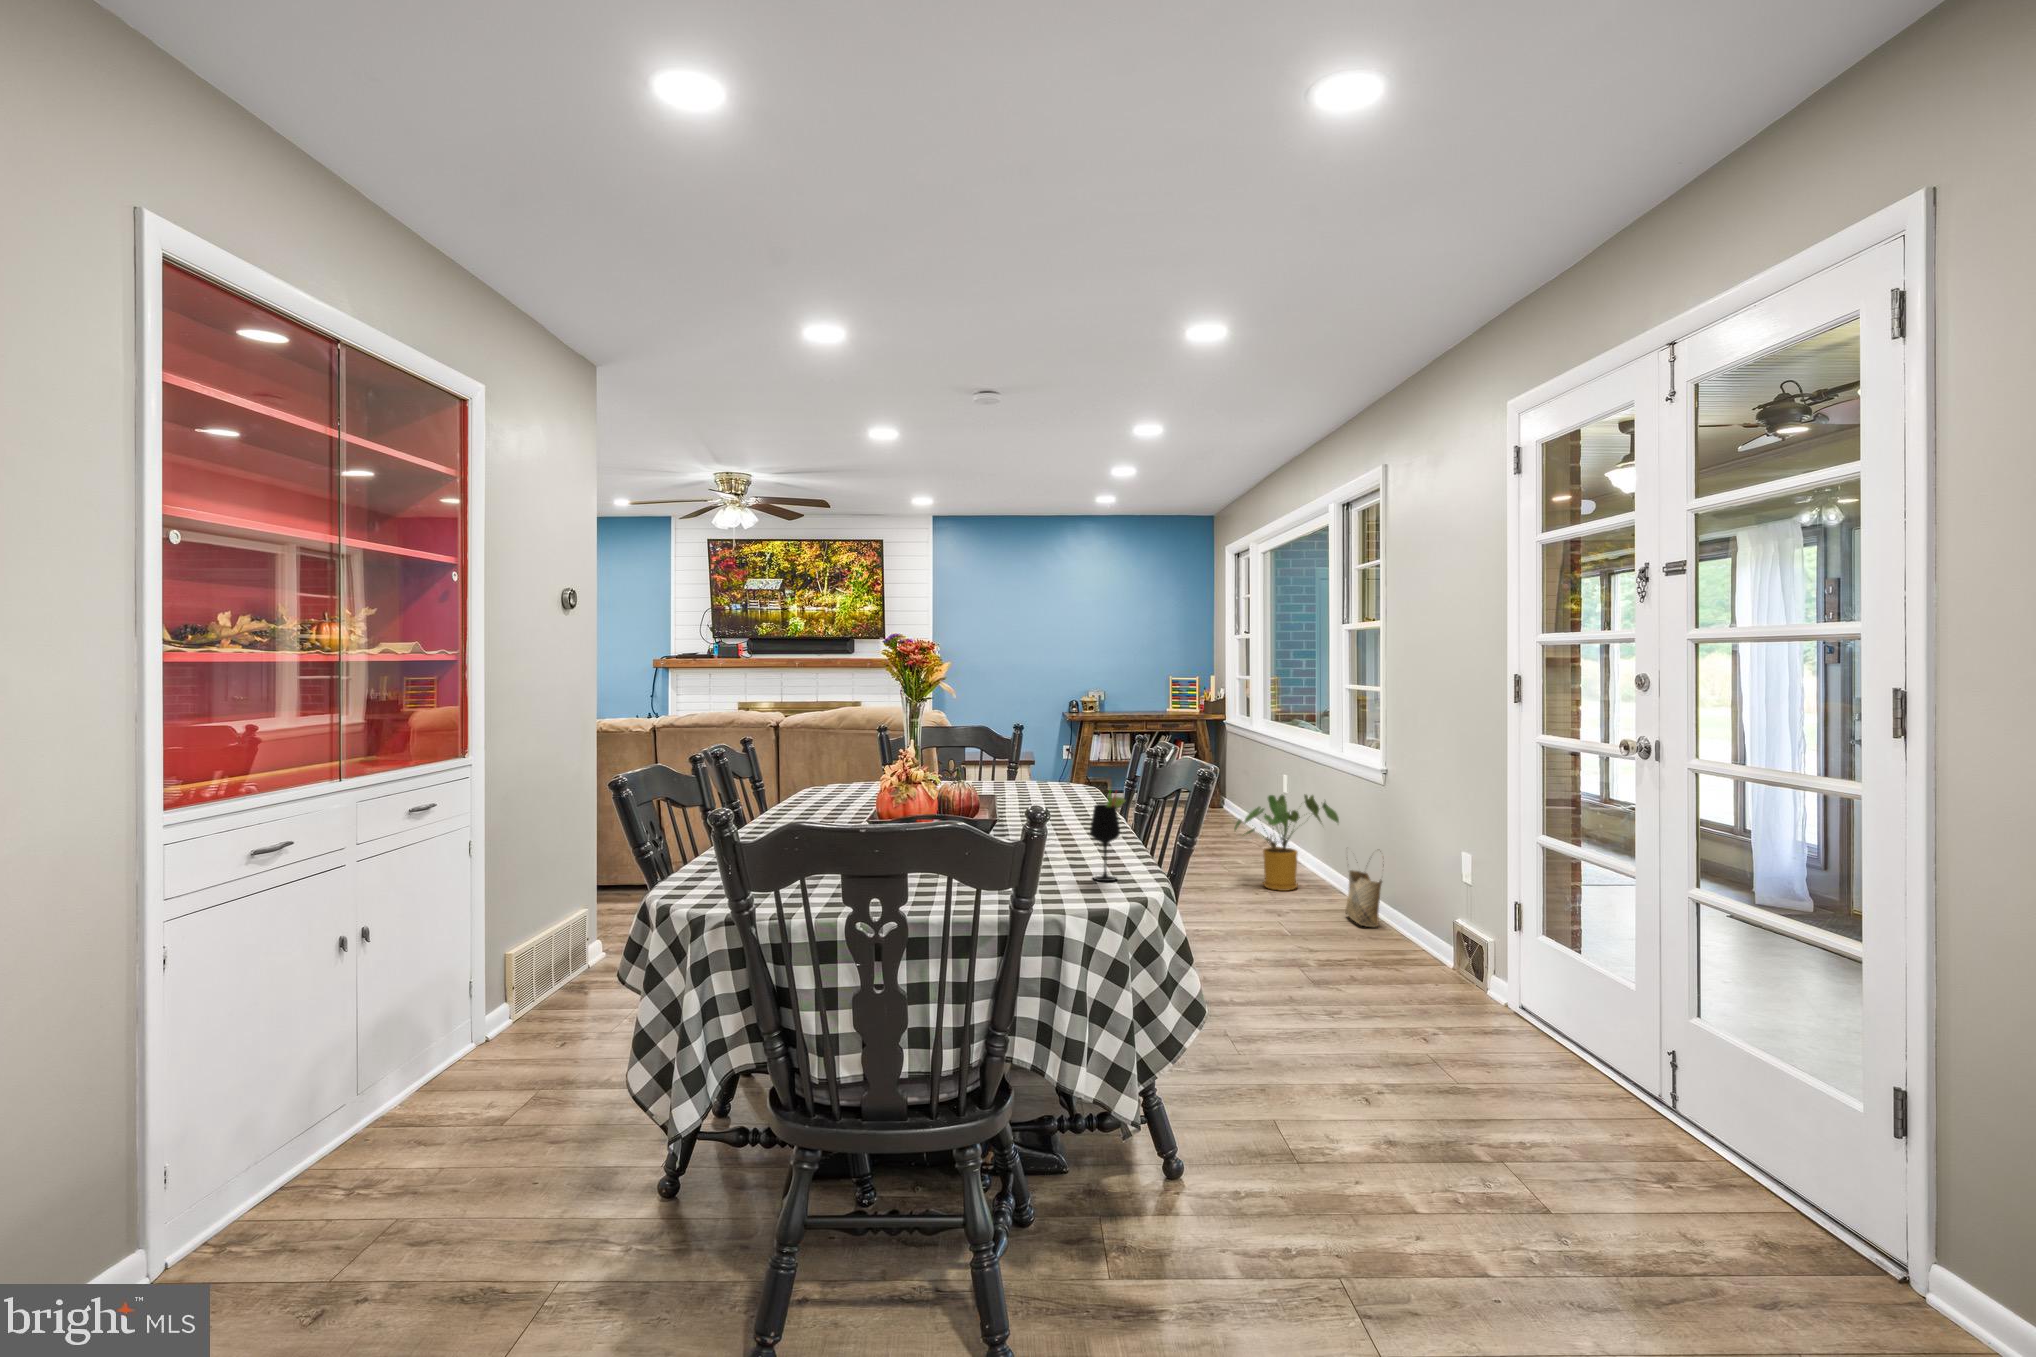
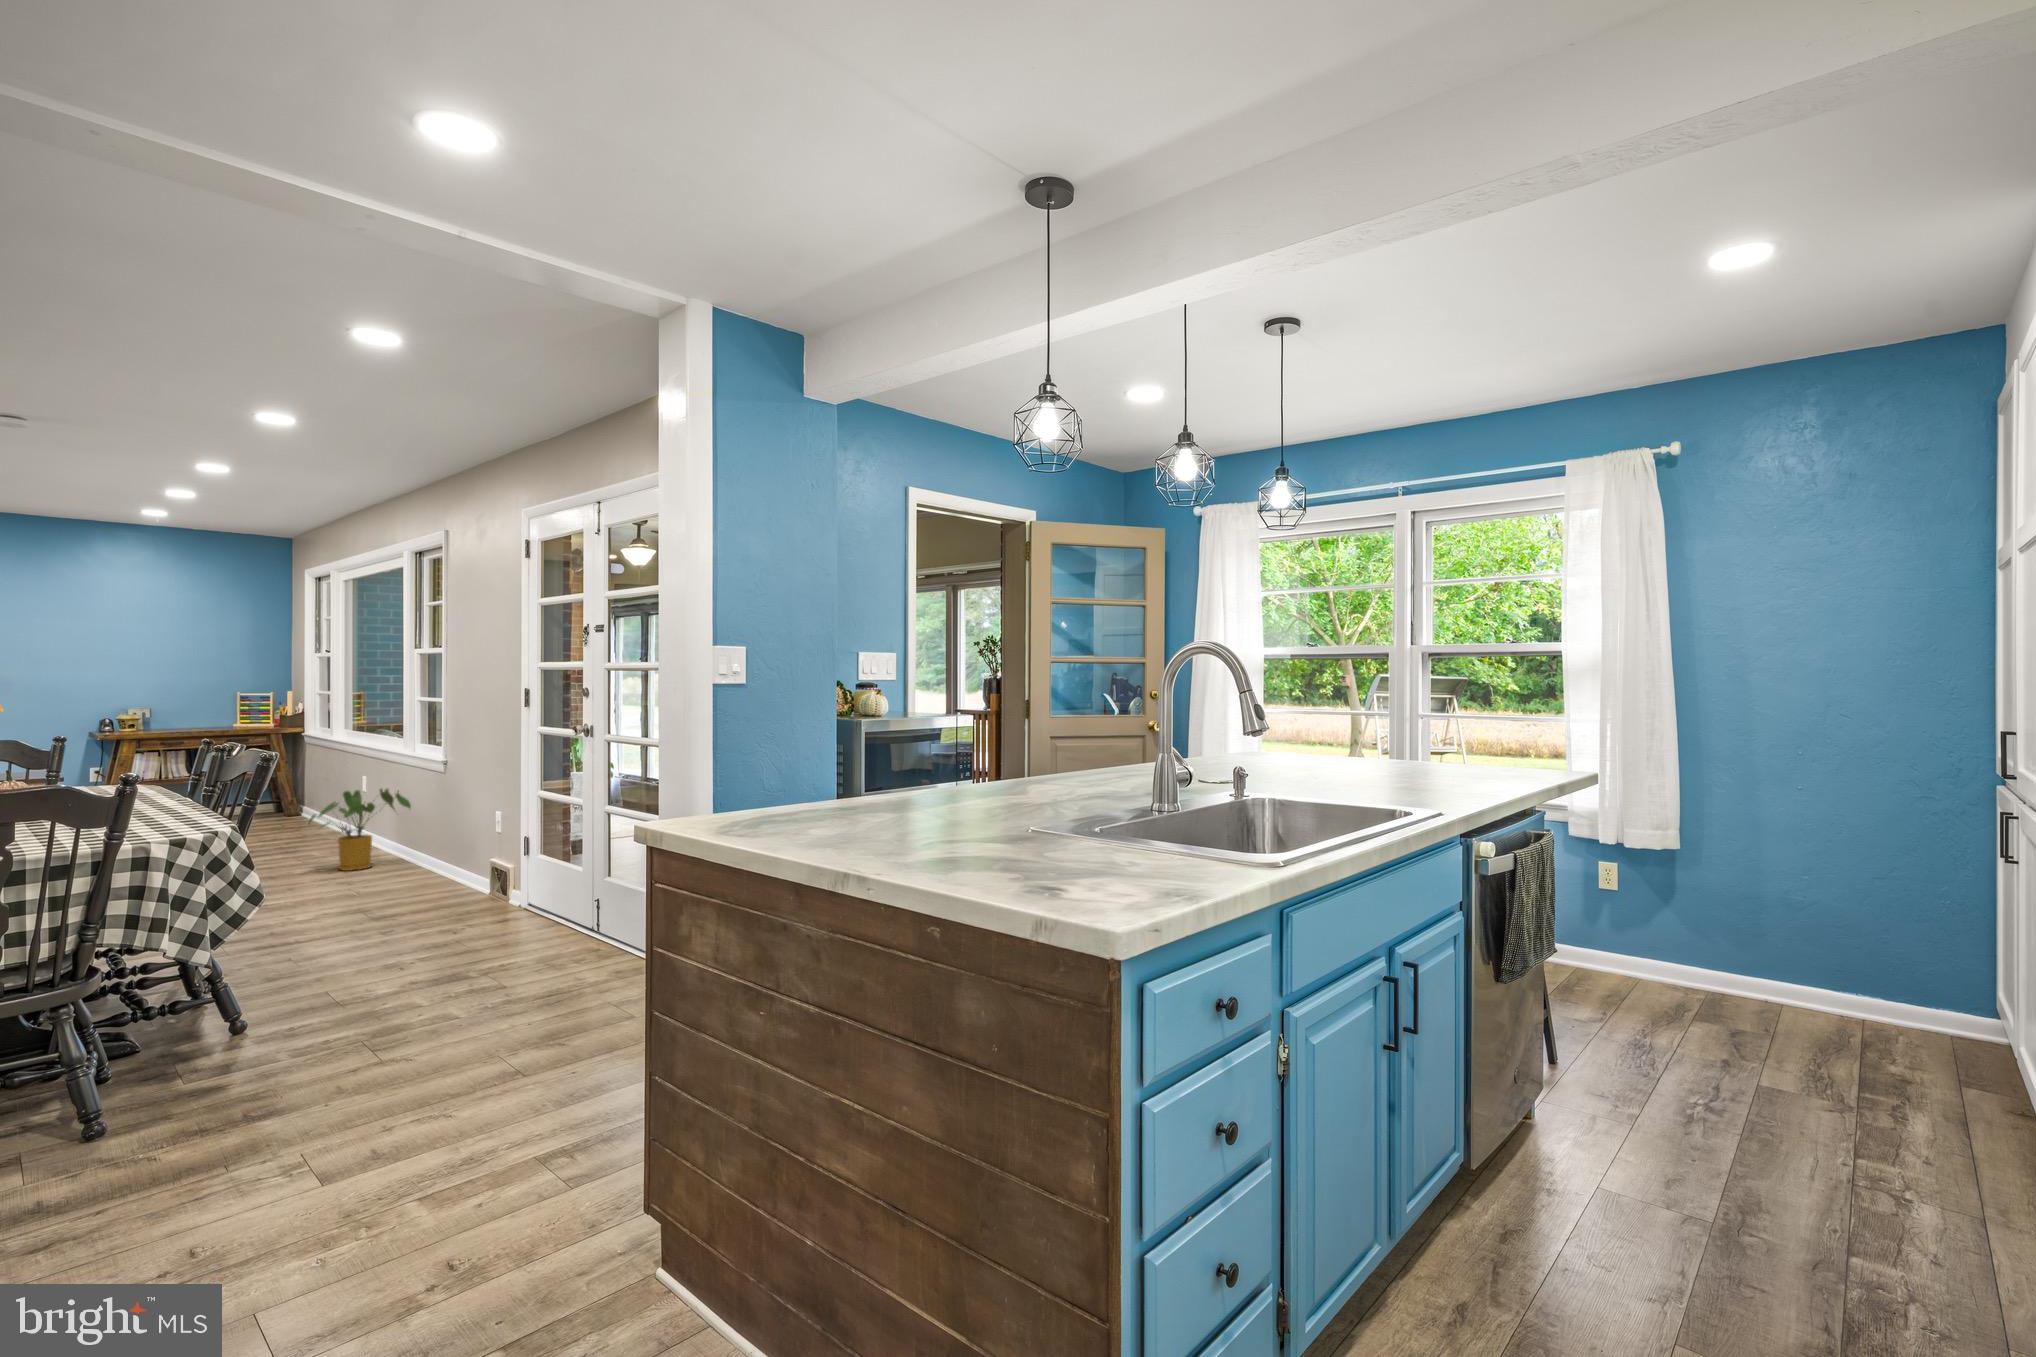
wine glass: present [1090,791,1125,881] -> none [167,764,200,827]
woven basket: present [1345,870,1382,927] -> none [412,822,444,881]

